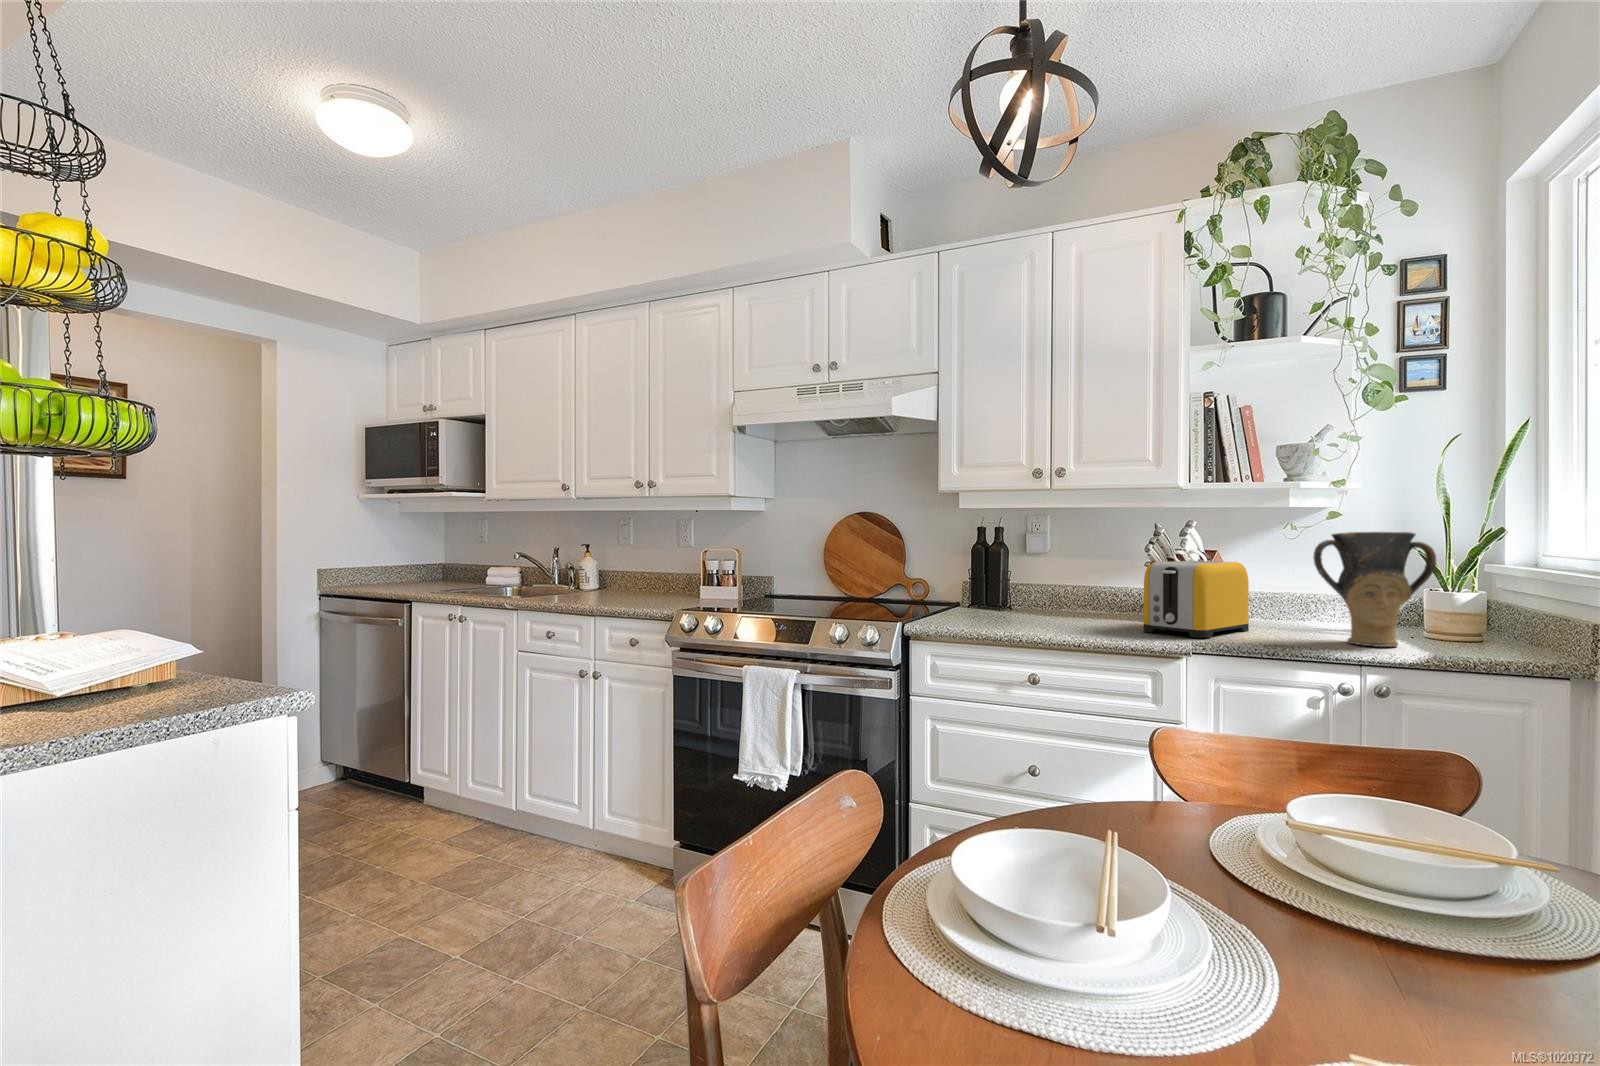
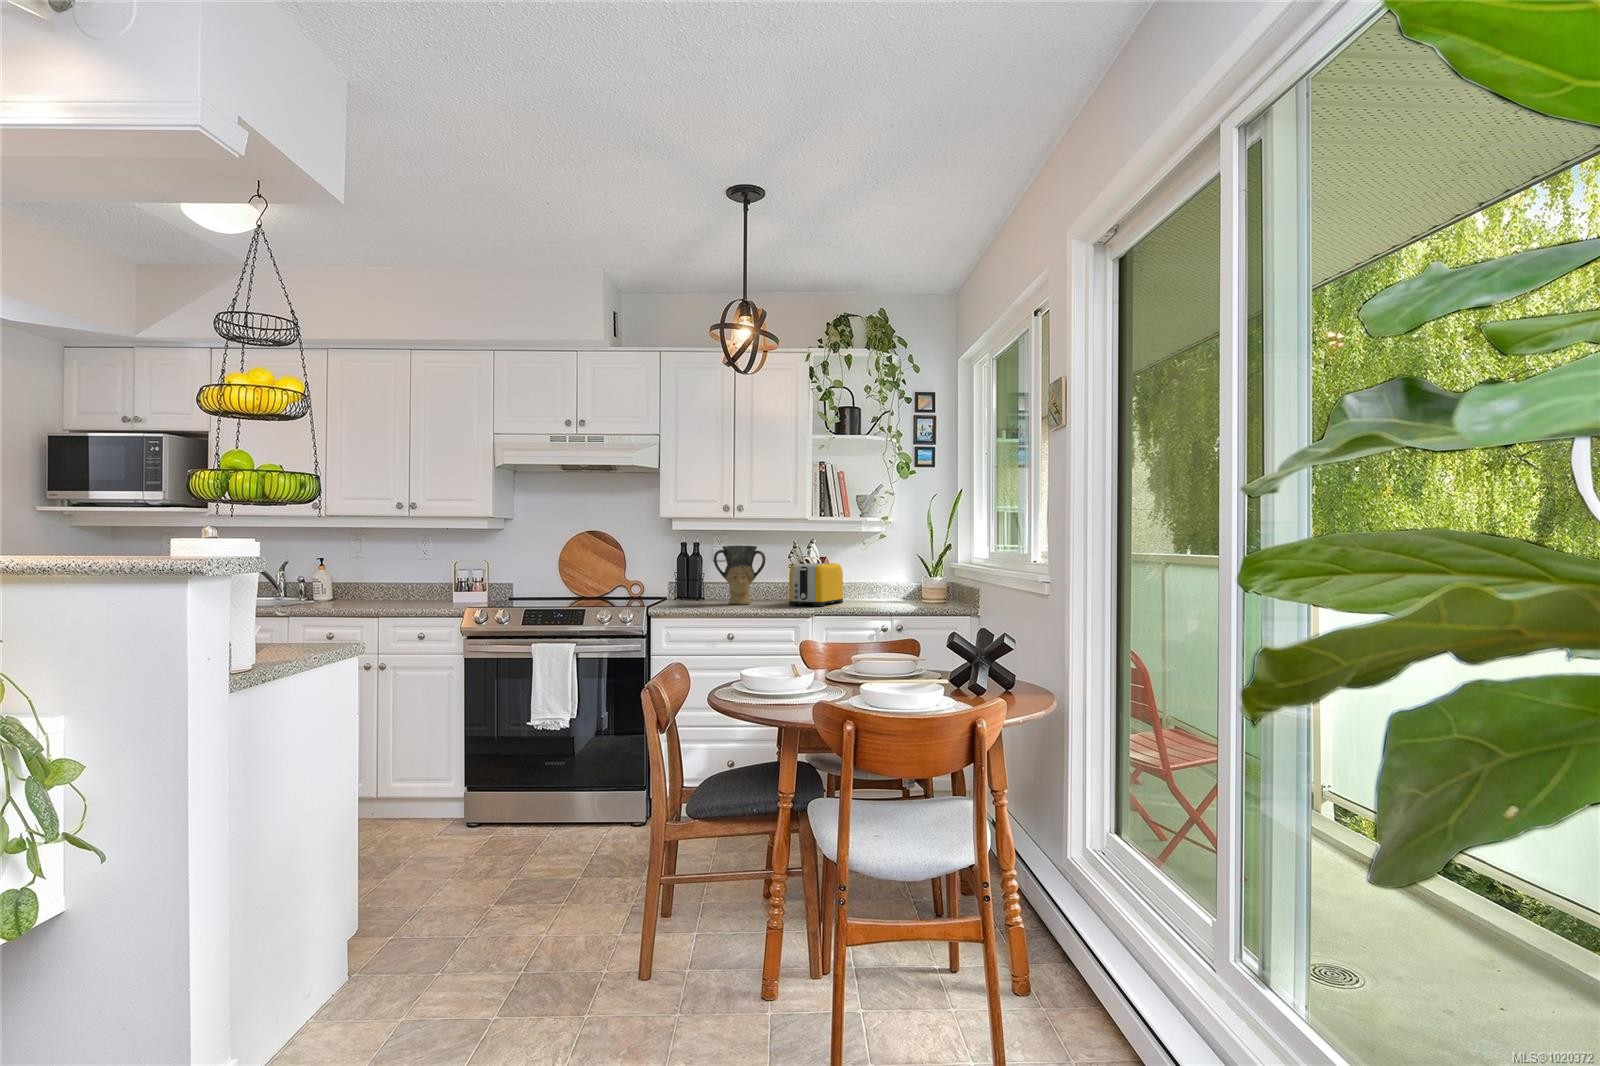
vase: present [1313,532,1436,647] -> present [714,546,766,604]

